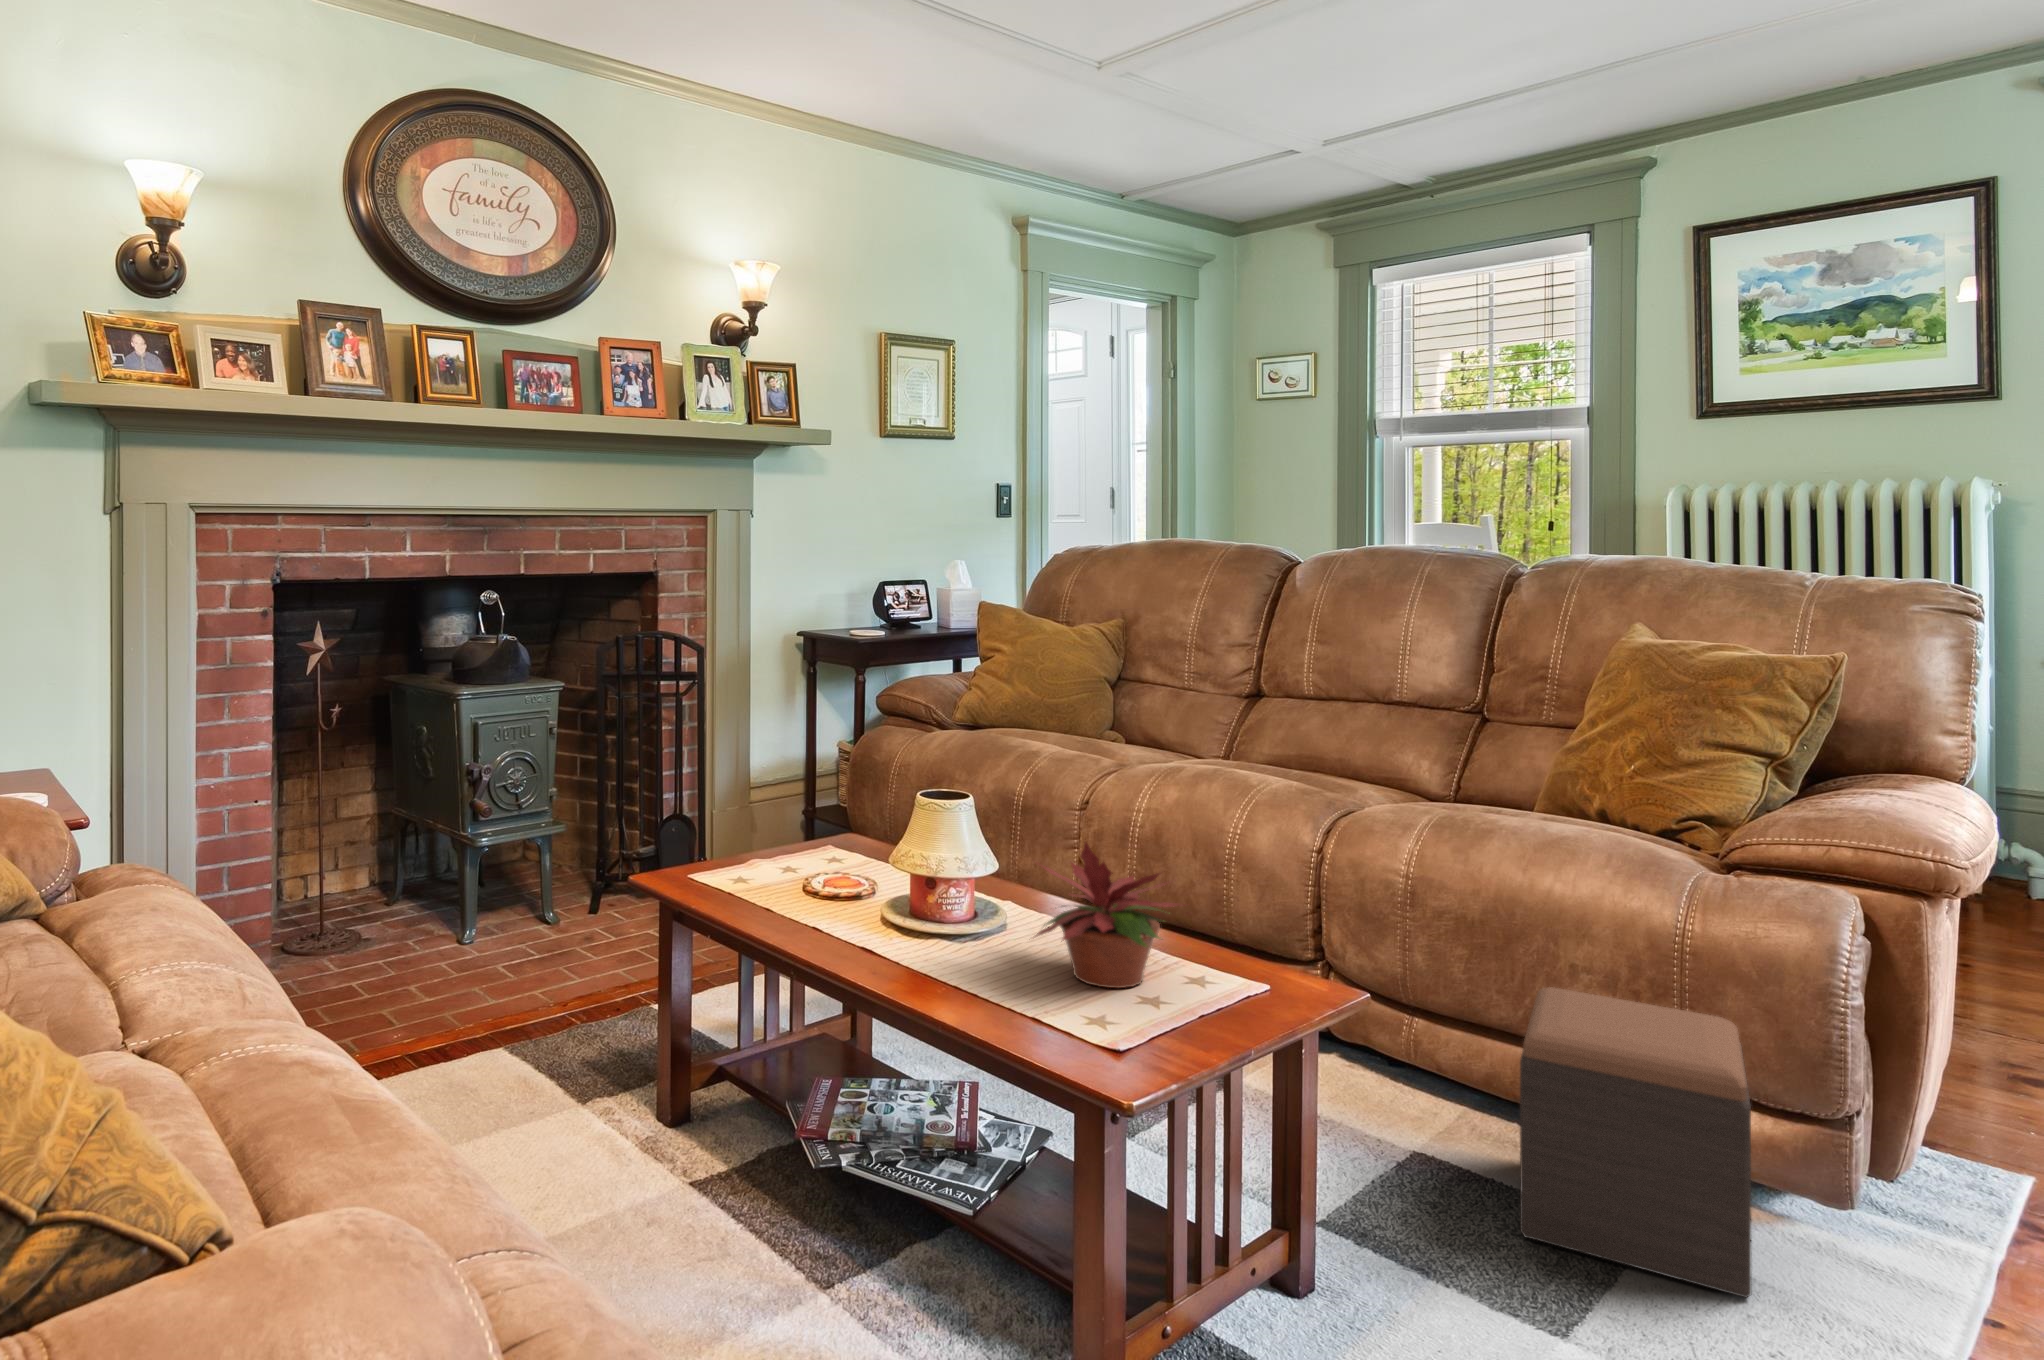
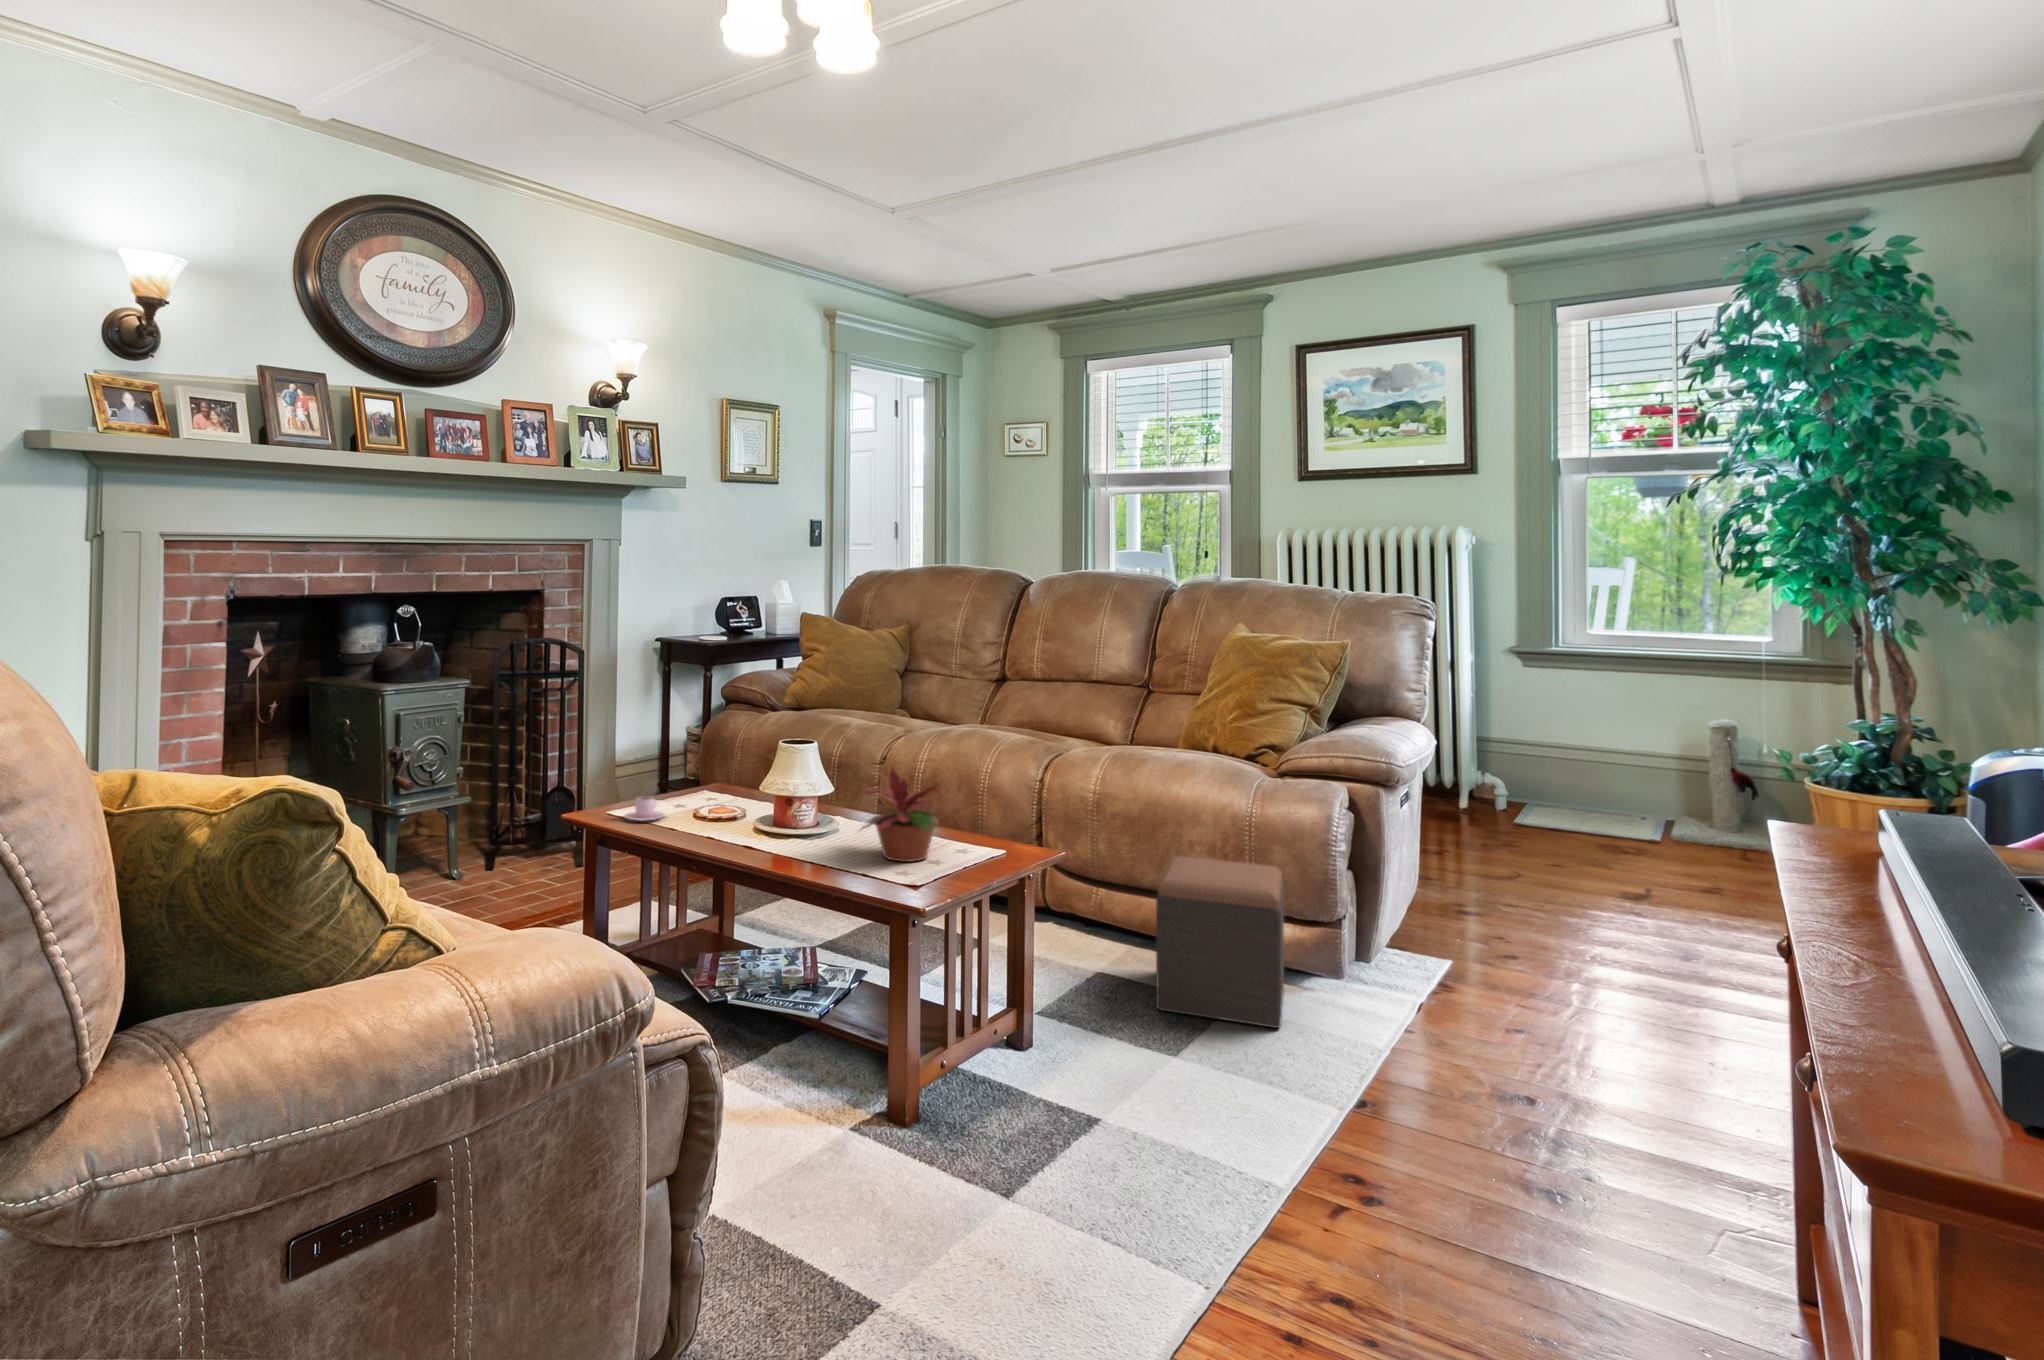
teacup: none [713,819,775,892] -> present [625,797,664,820]

